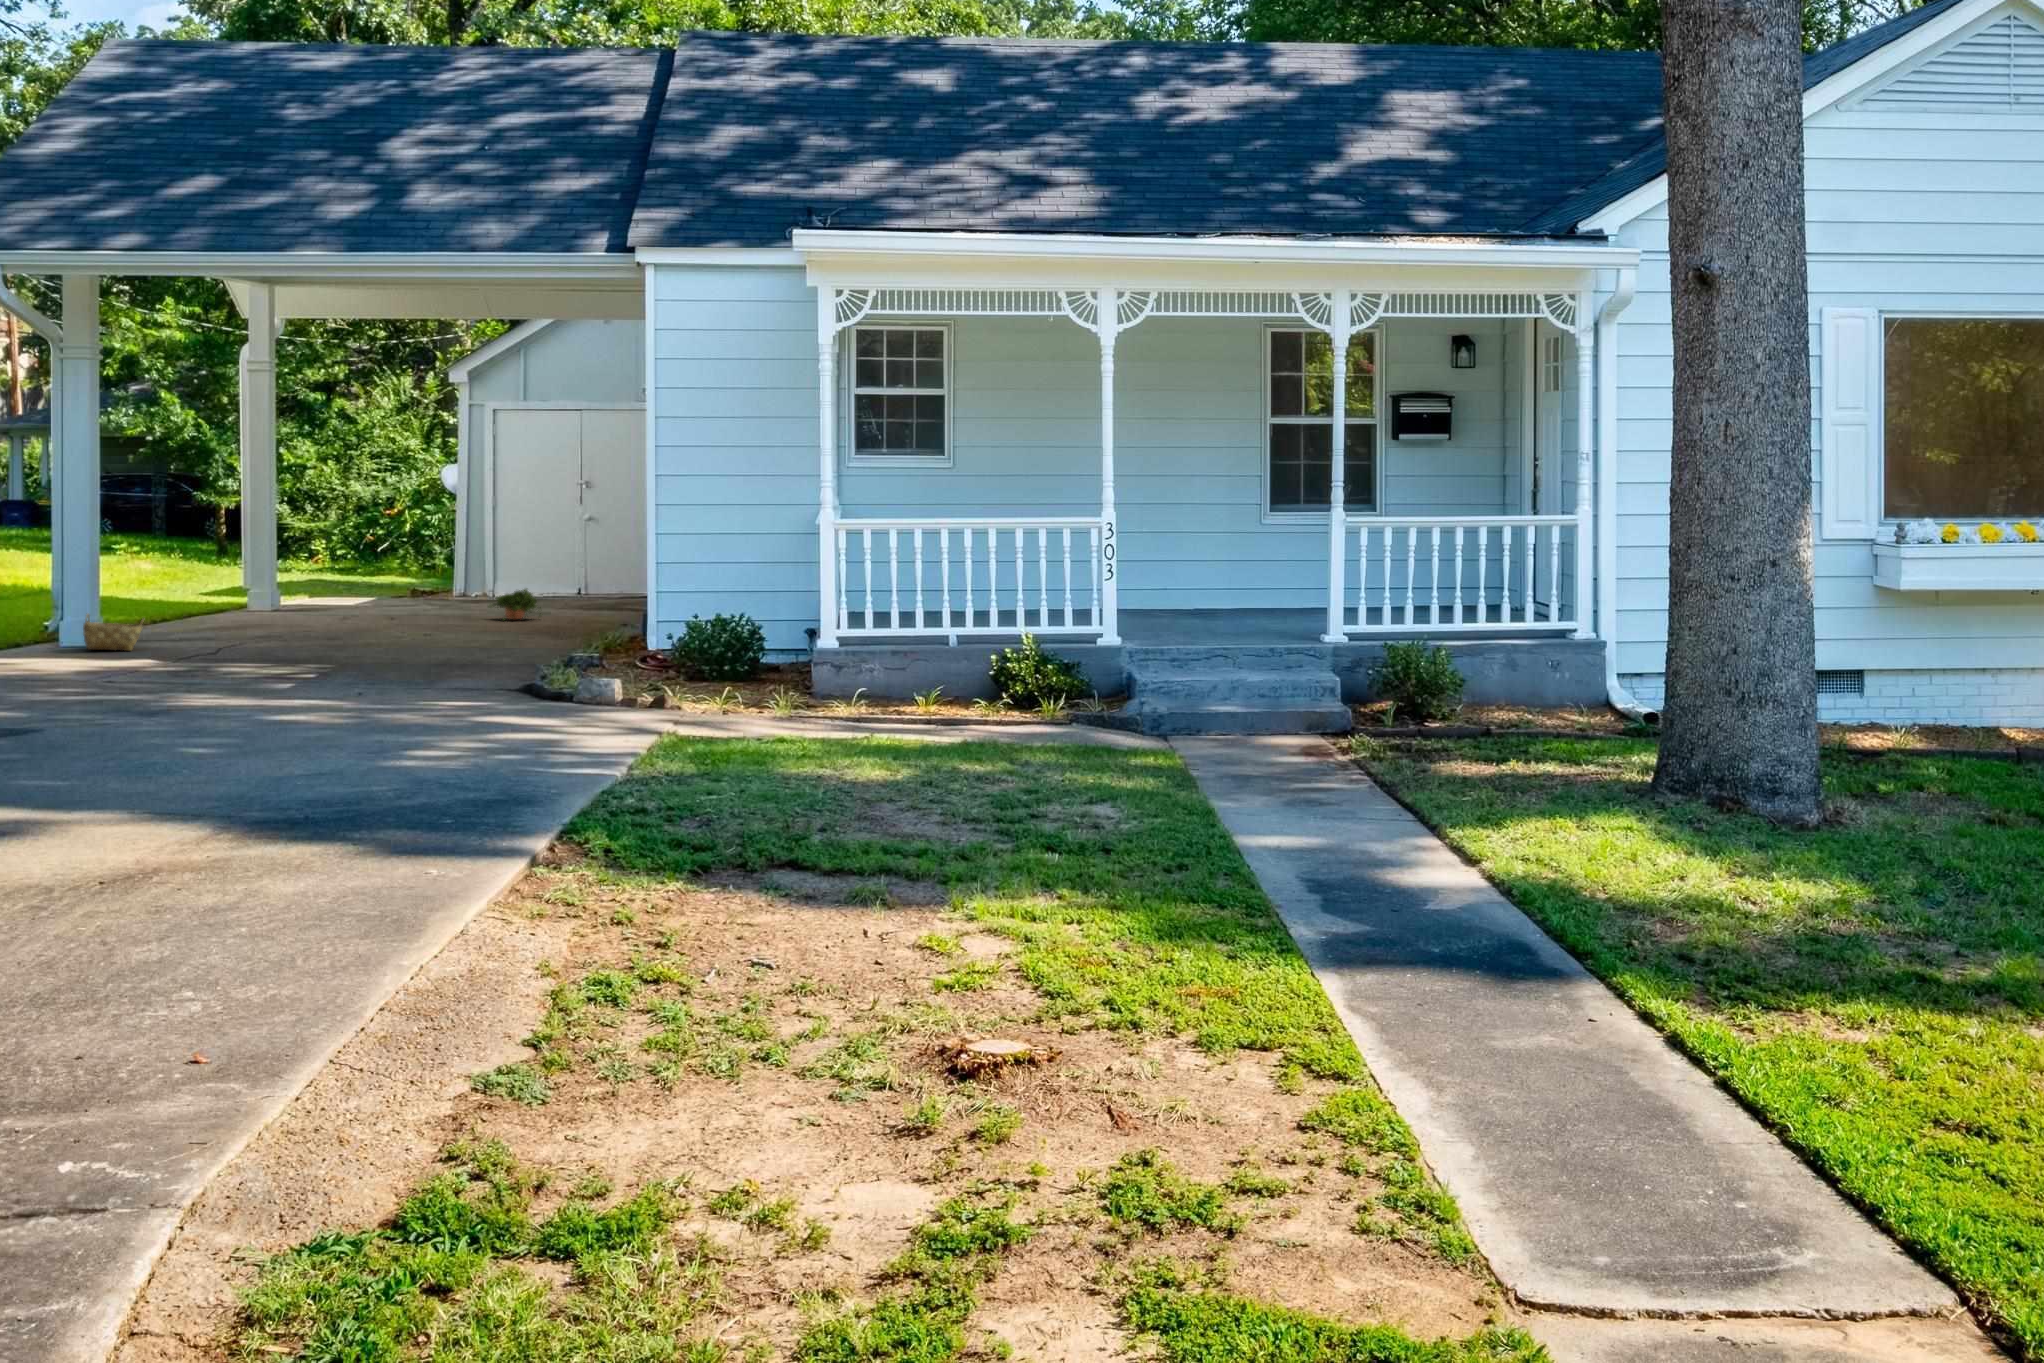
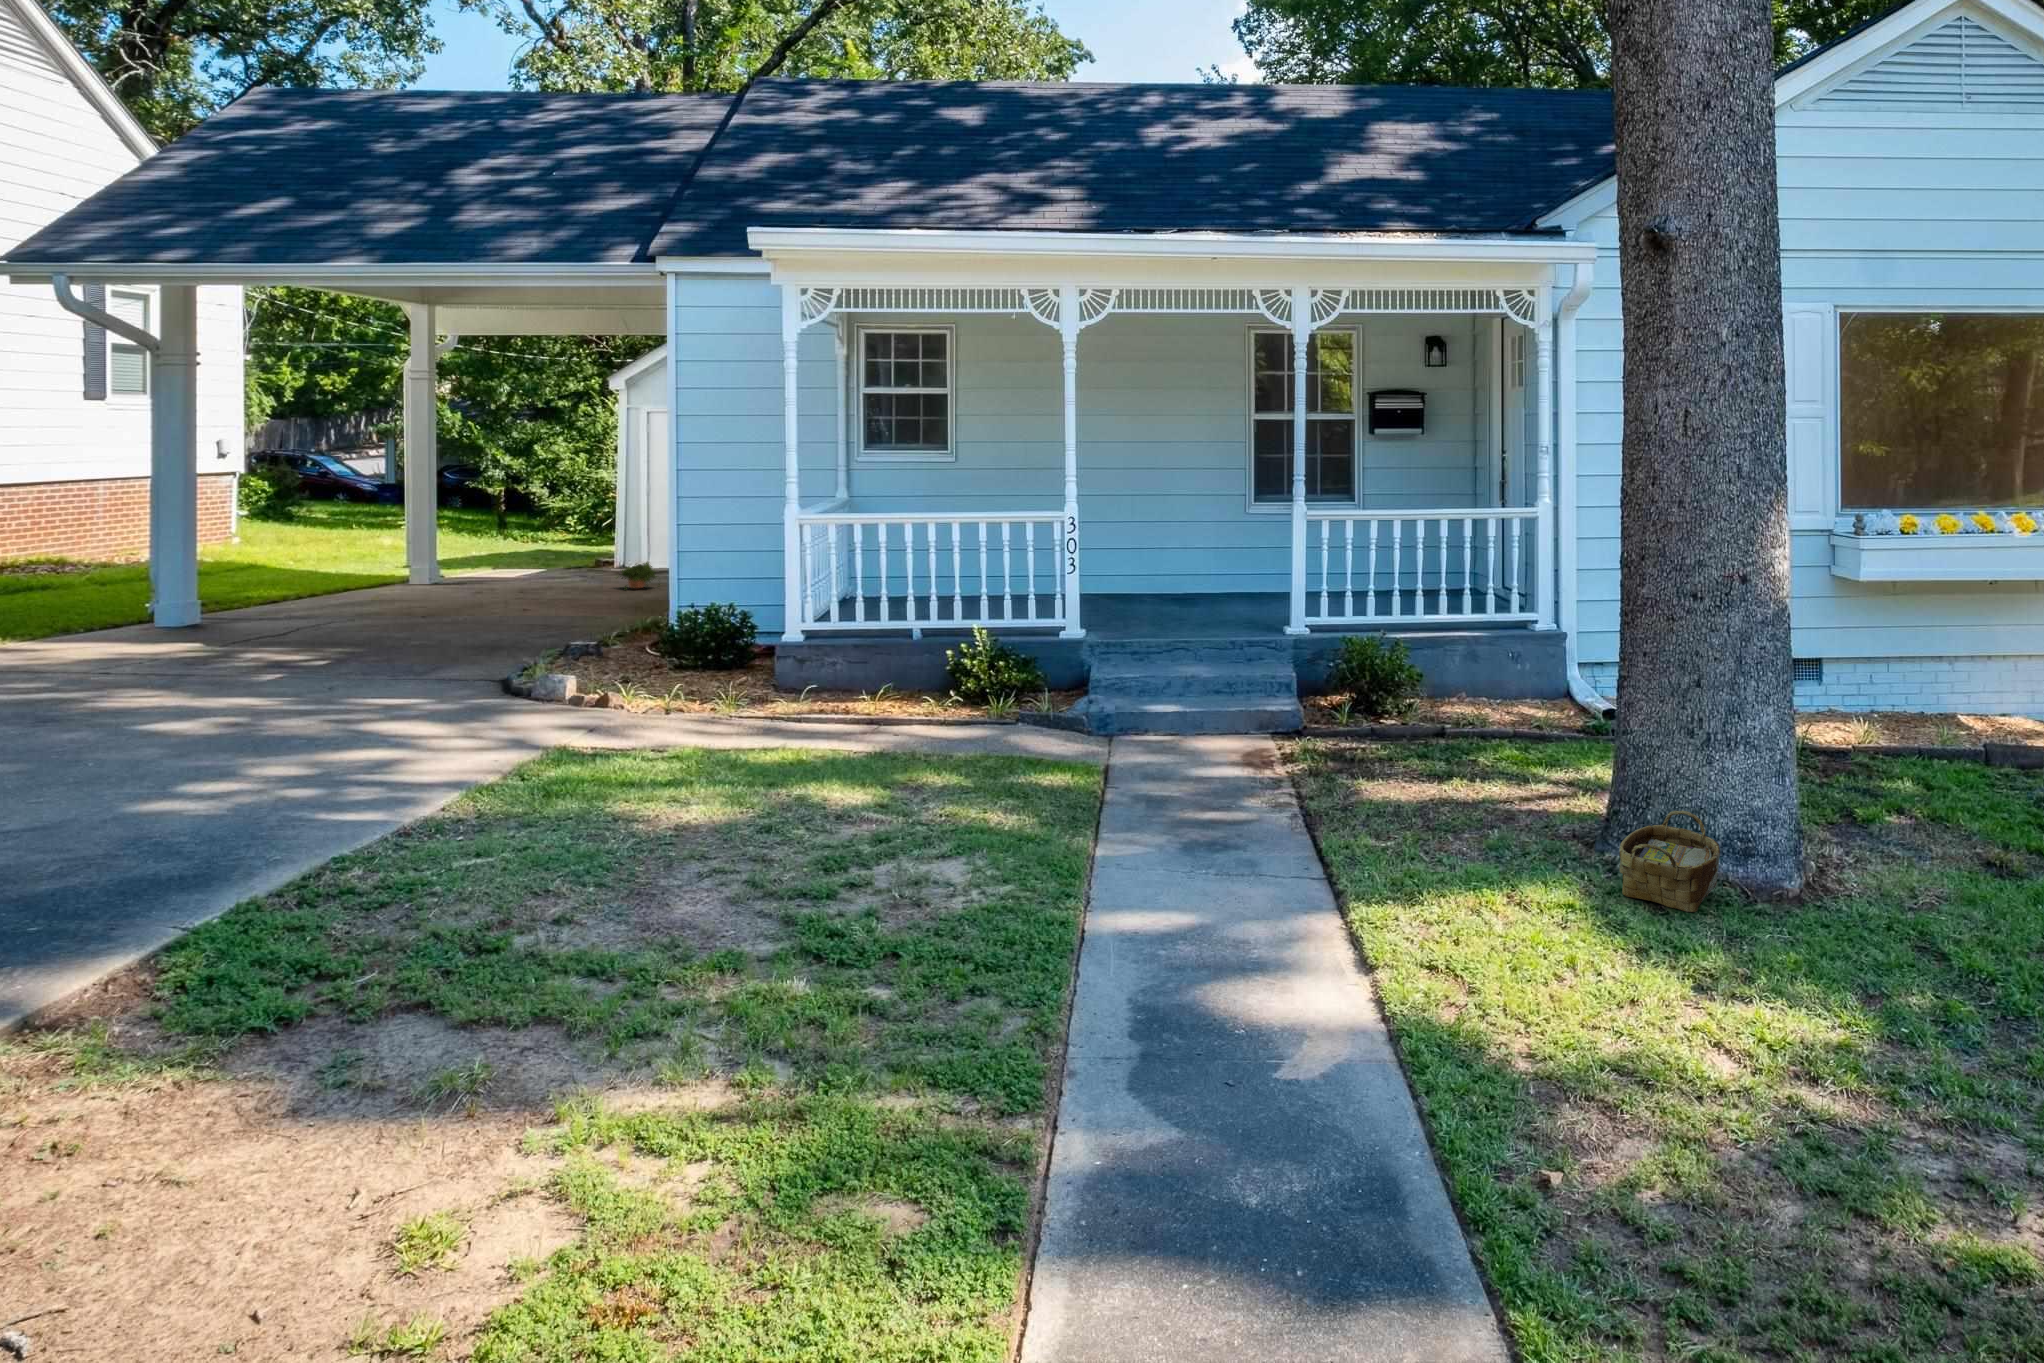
woven basket: present [83,614,143,651] -> present [1619,811,1720,912]

